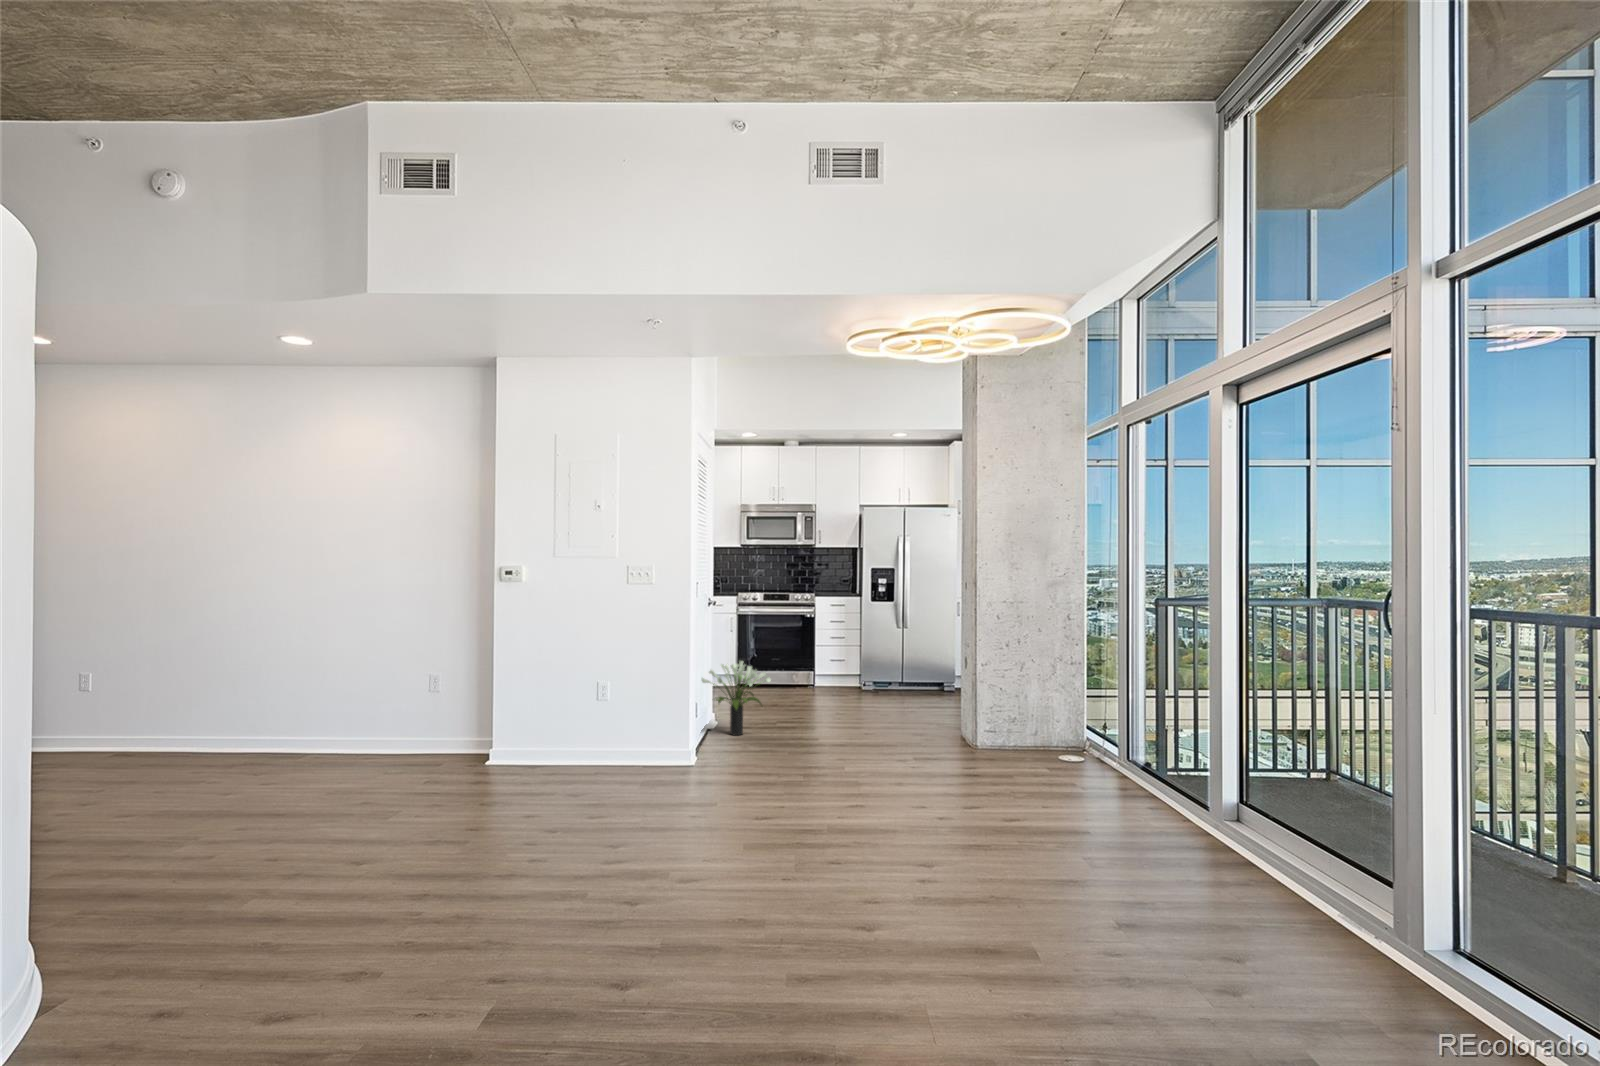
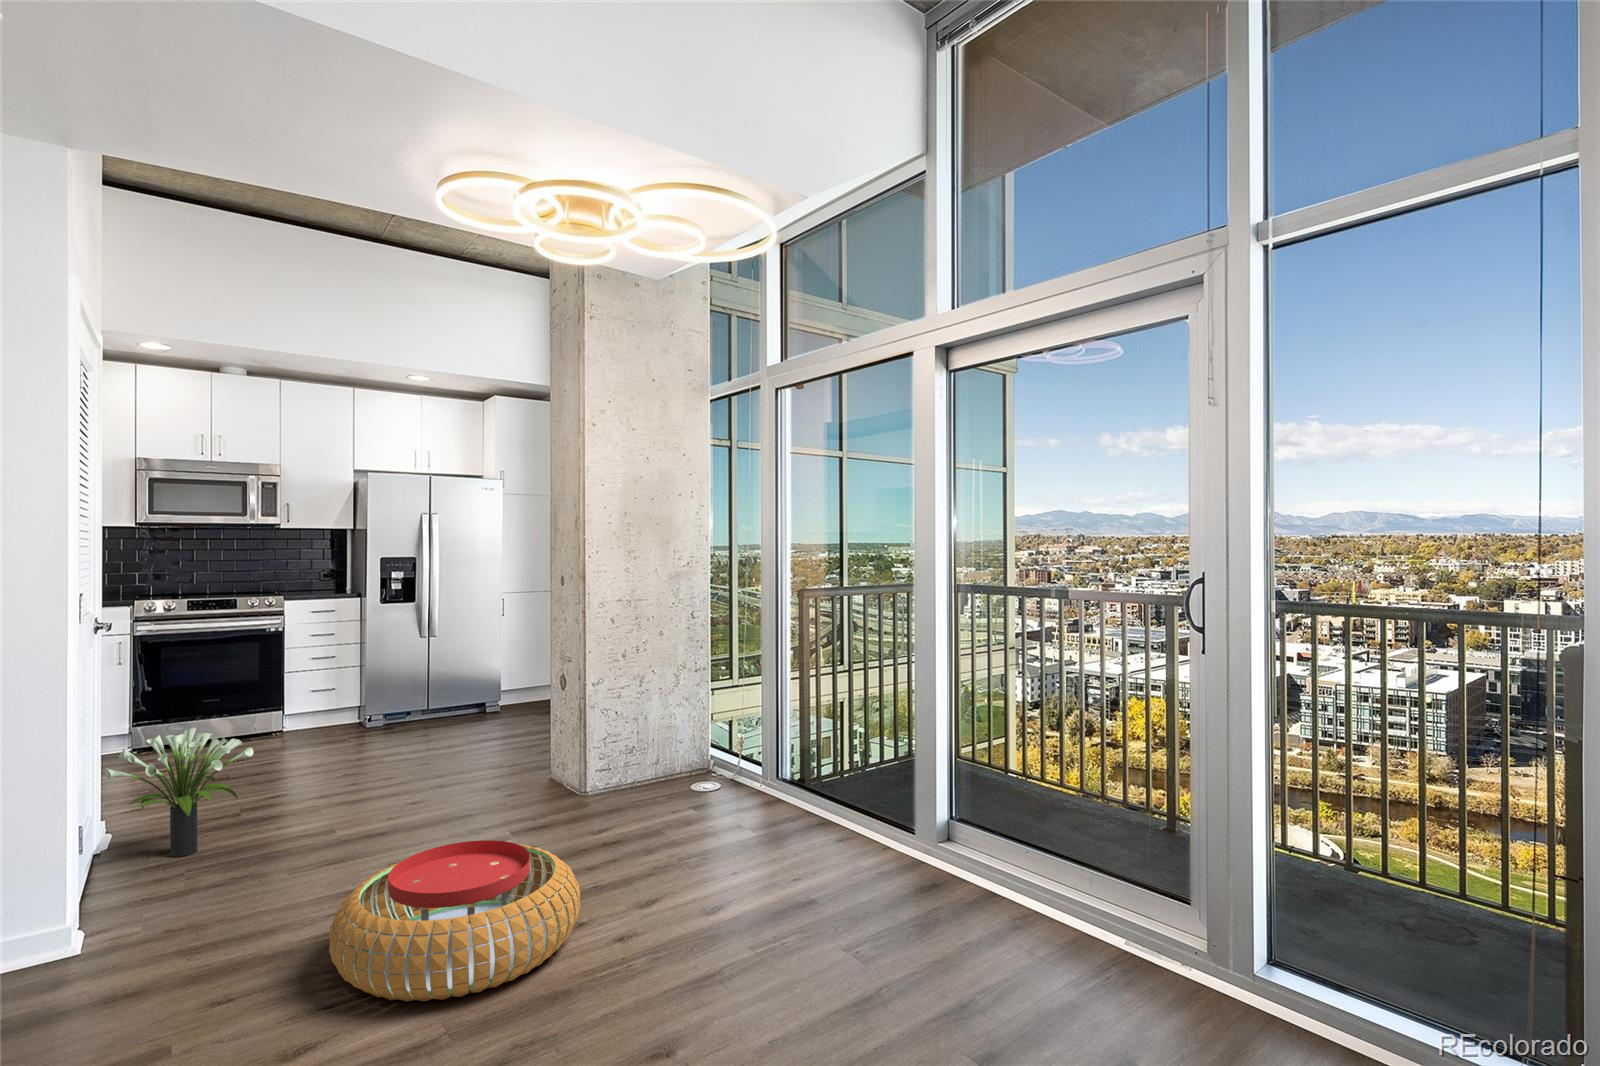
pouf: none [772,738,914,814] -> present [329,840,580,1002]

